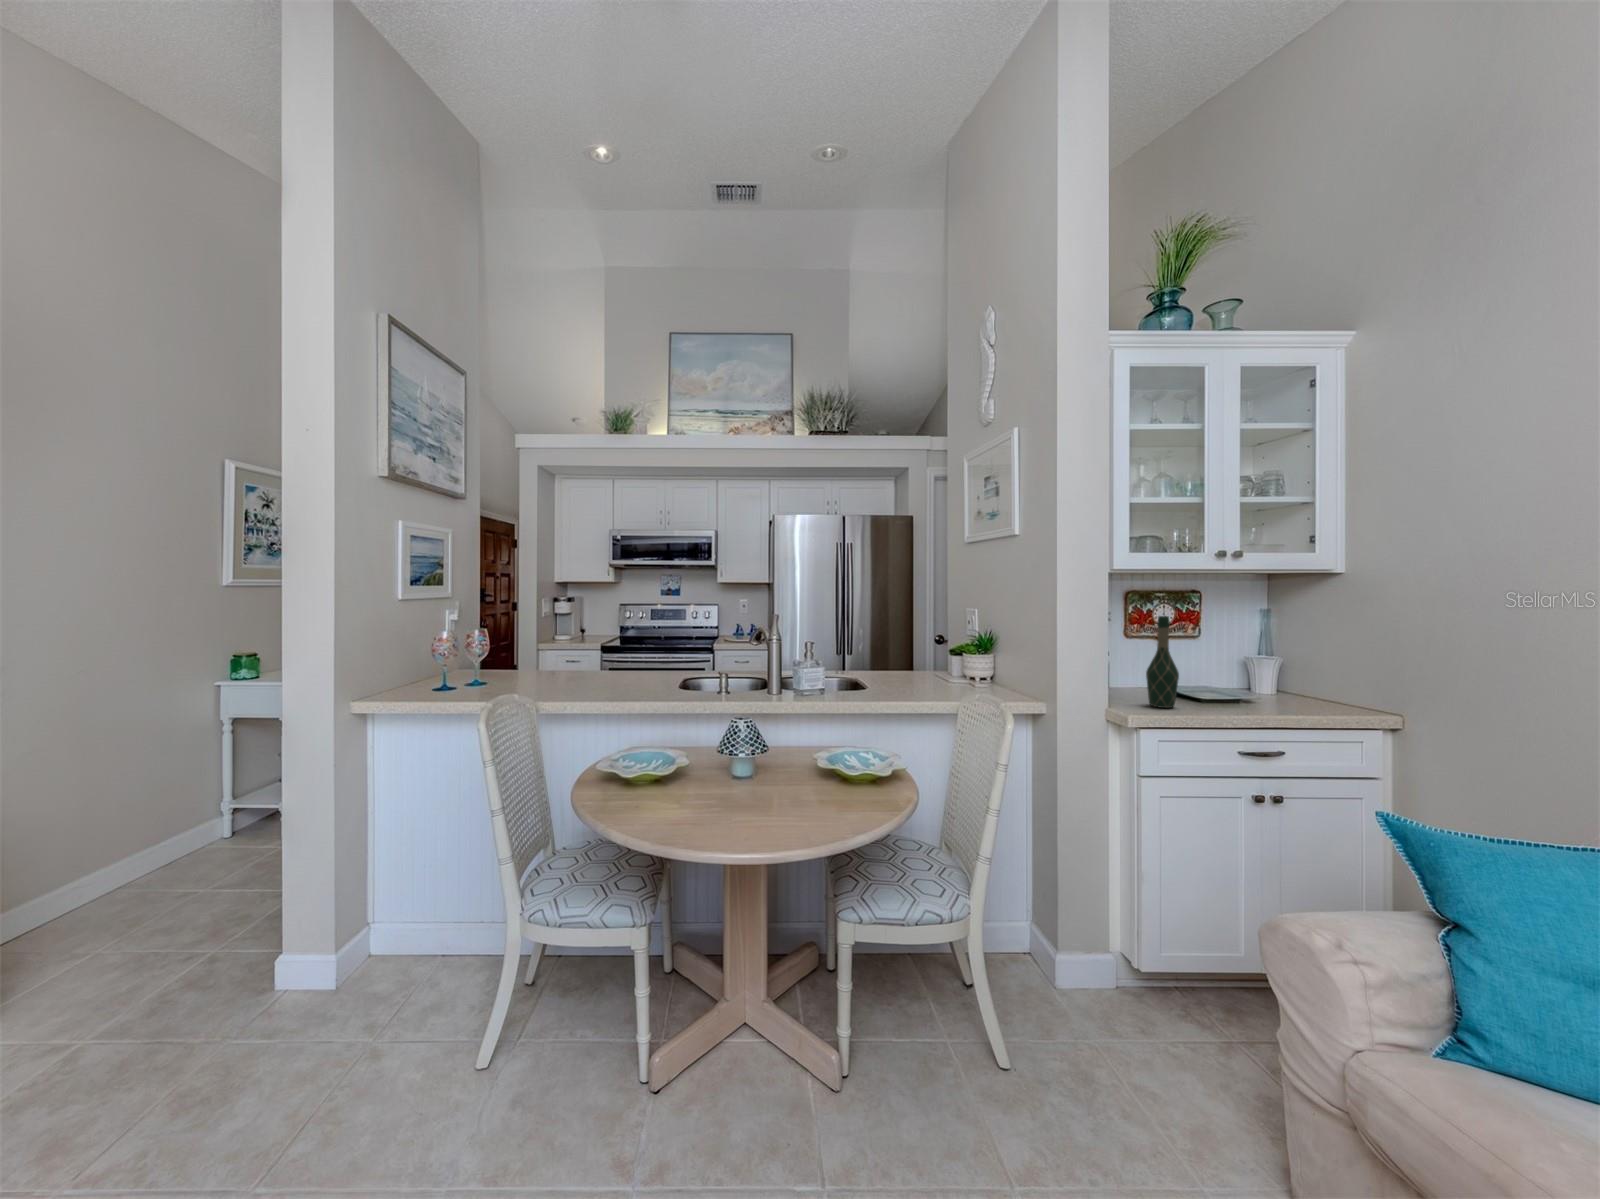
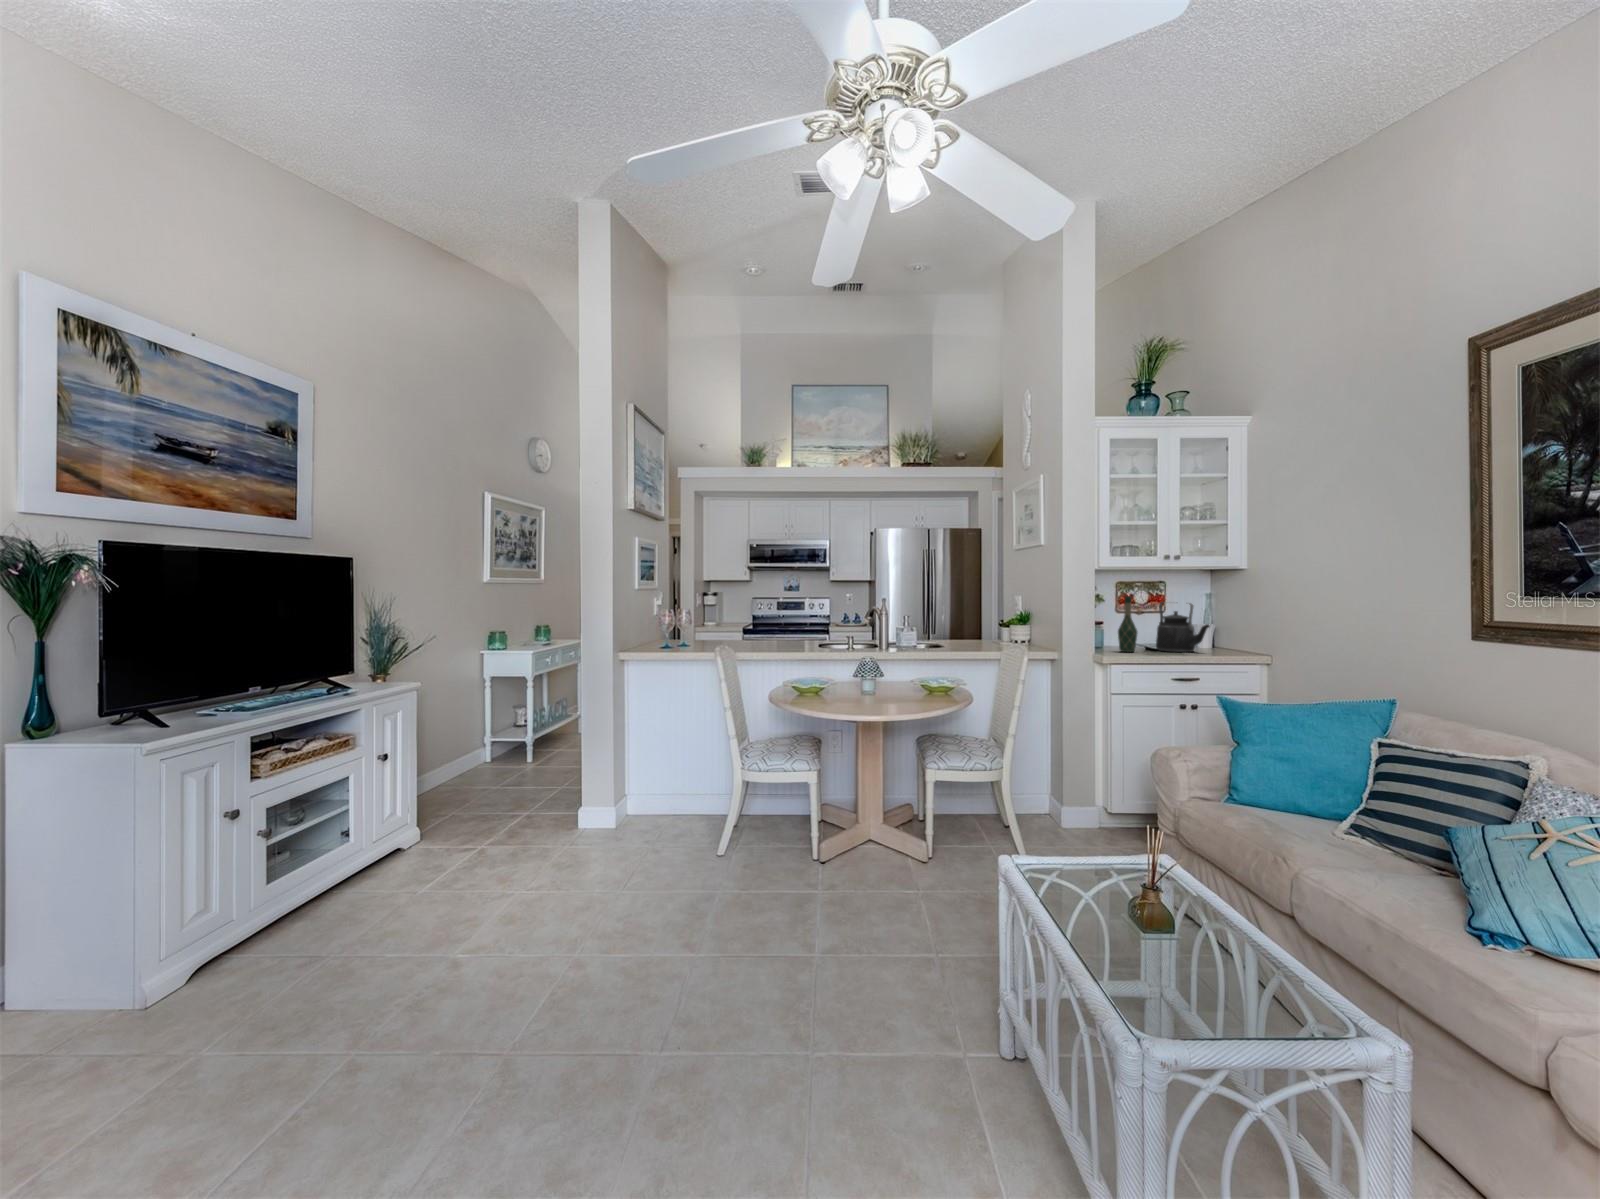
kettle: none [1198,624,1294,706] -> present [1156,602,1210,652]

